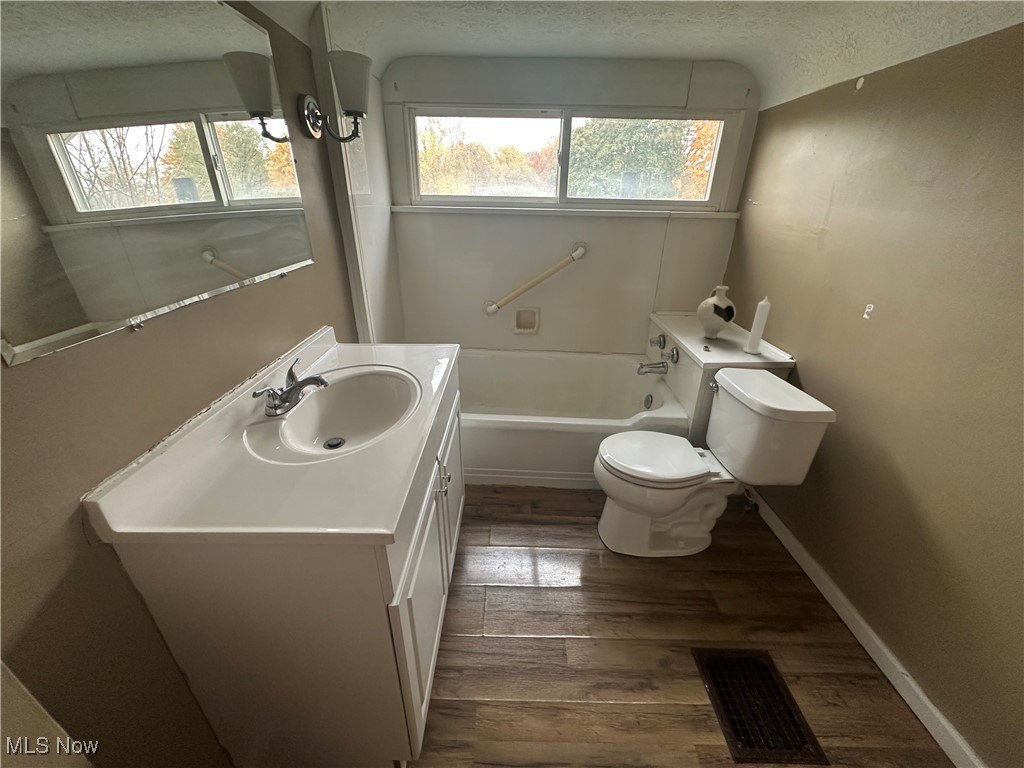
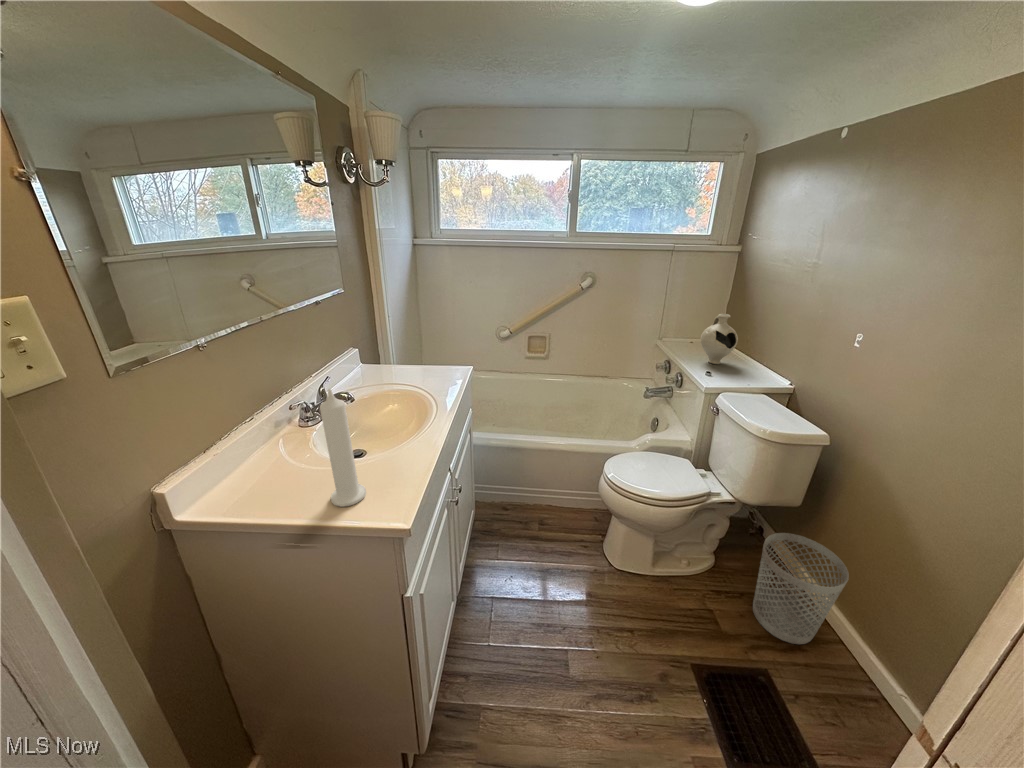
candle: present [743,296,771,354] -> present [320,389,366,506]
wastebasket: none [751,512,852,623] -> present [753,533,849,644]

